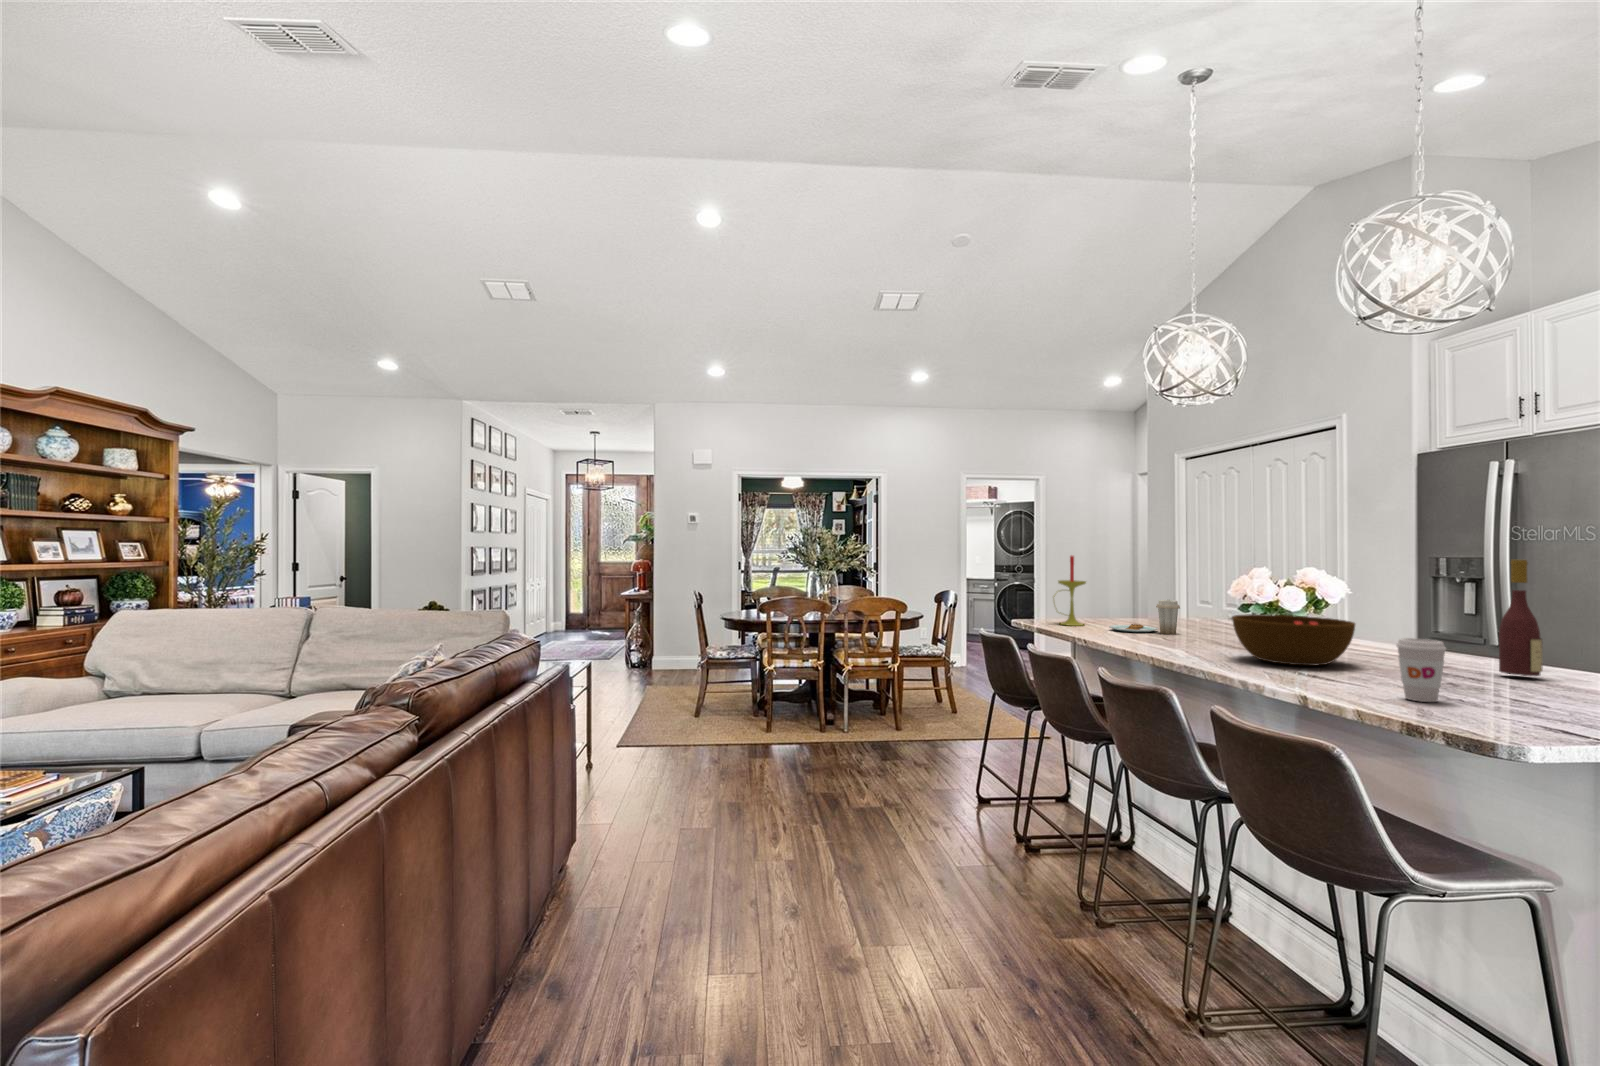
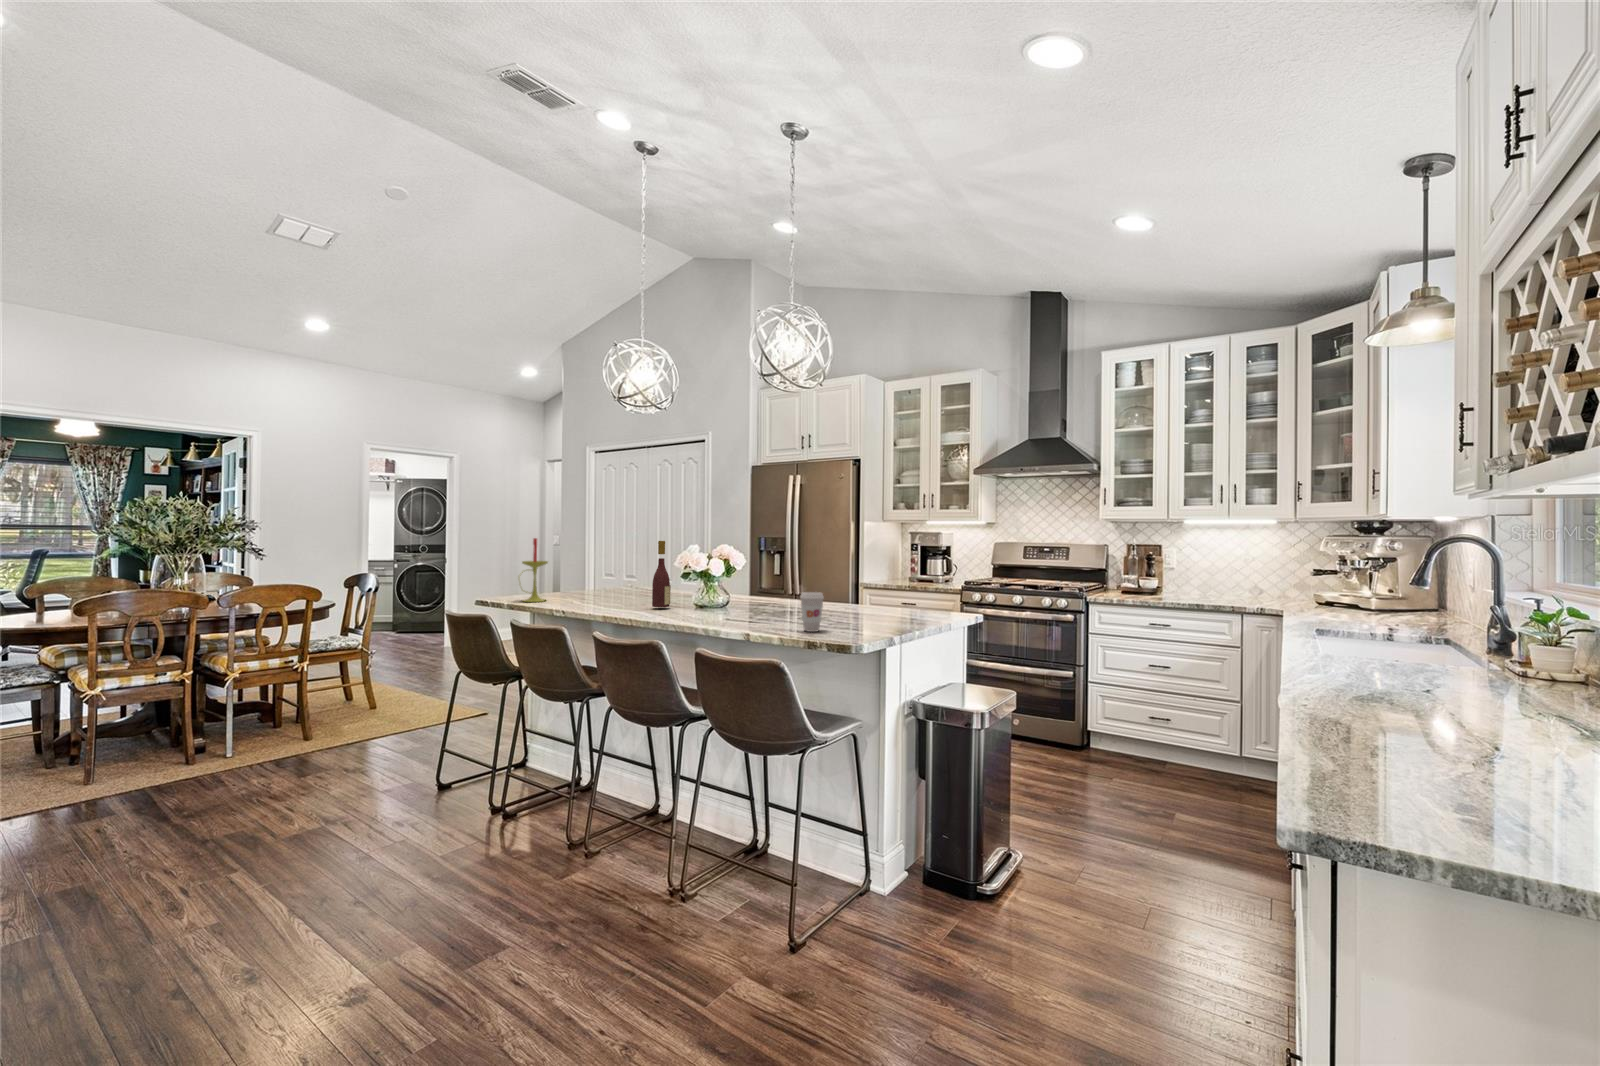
wine bottle: present [1499,559,1543,676] -> present [652,541,671,607]
plate: present [1109,600,1180,635] -> none [572,574,631,603]
bowl: present [1232,614,1355,665] -> none [687,582,761,617]

